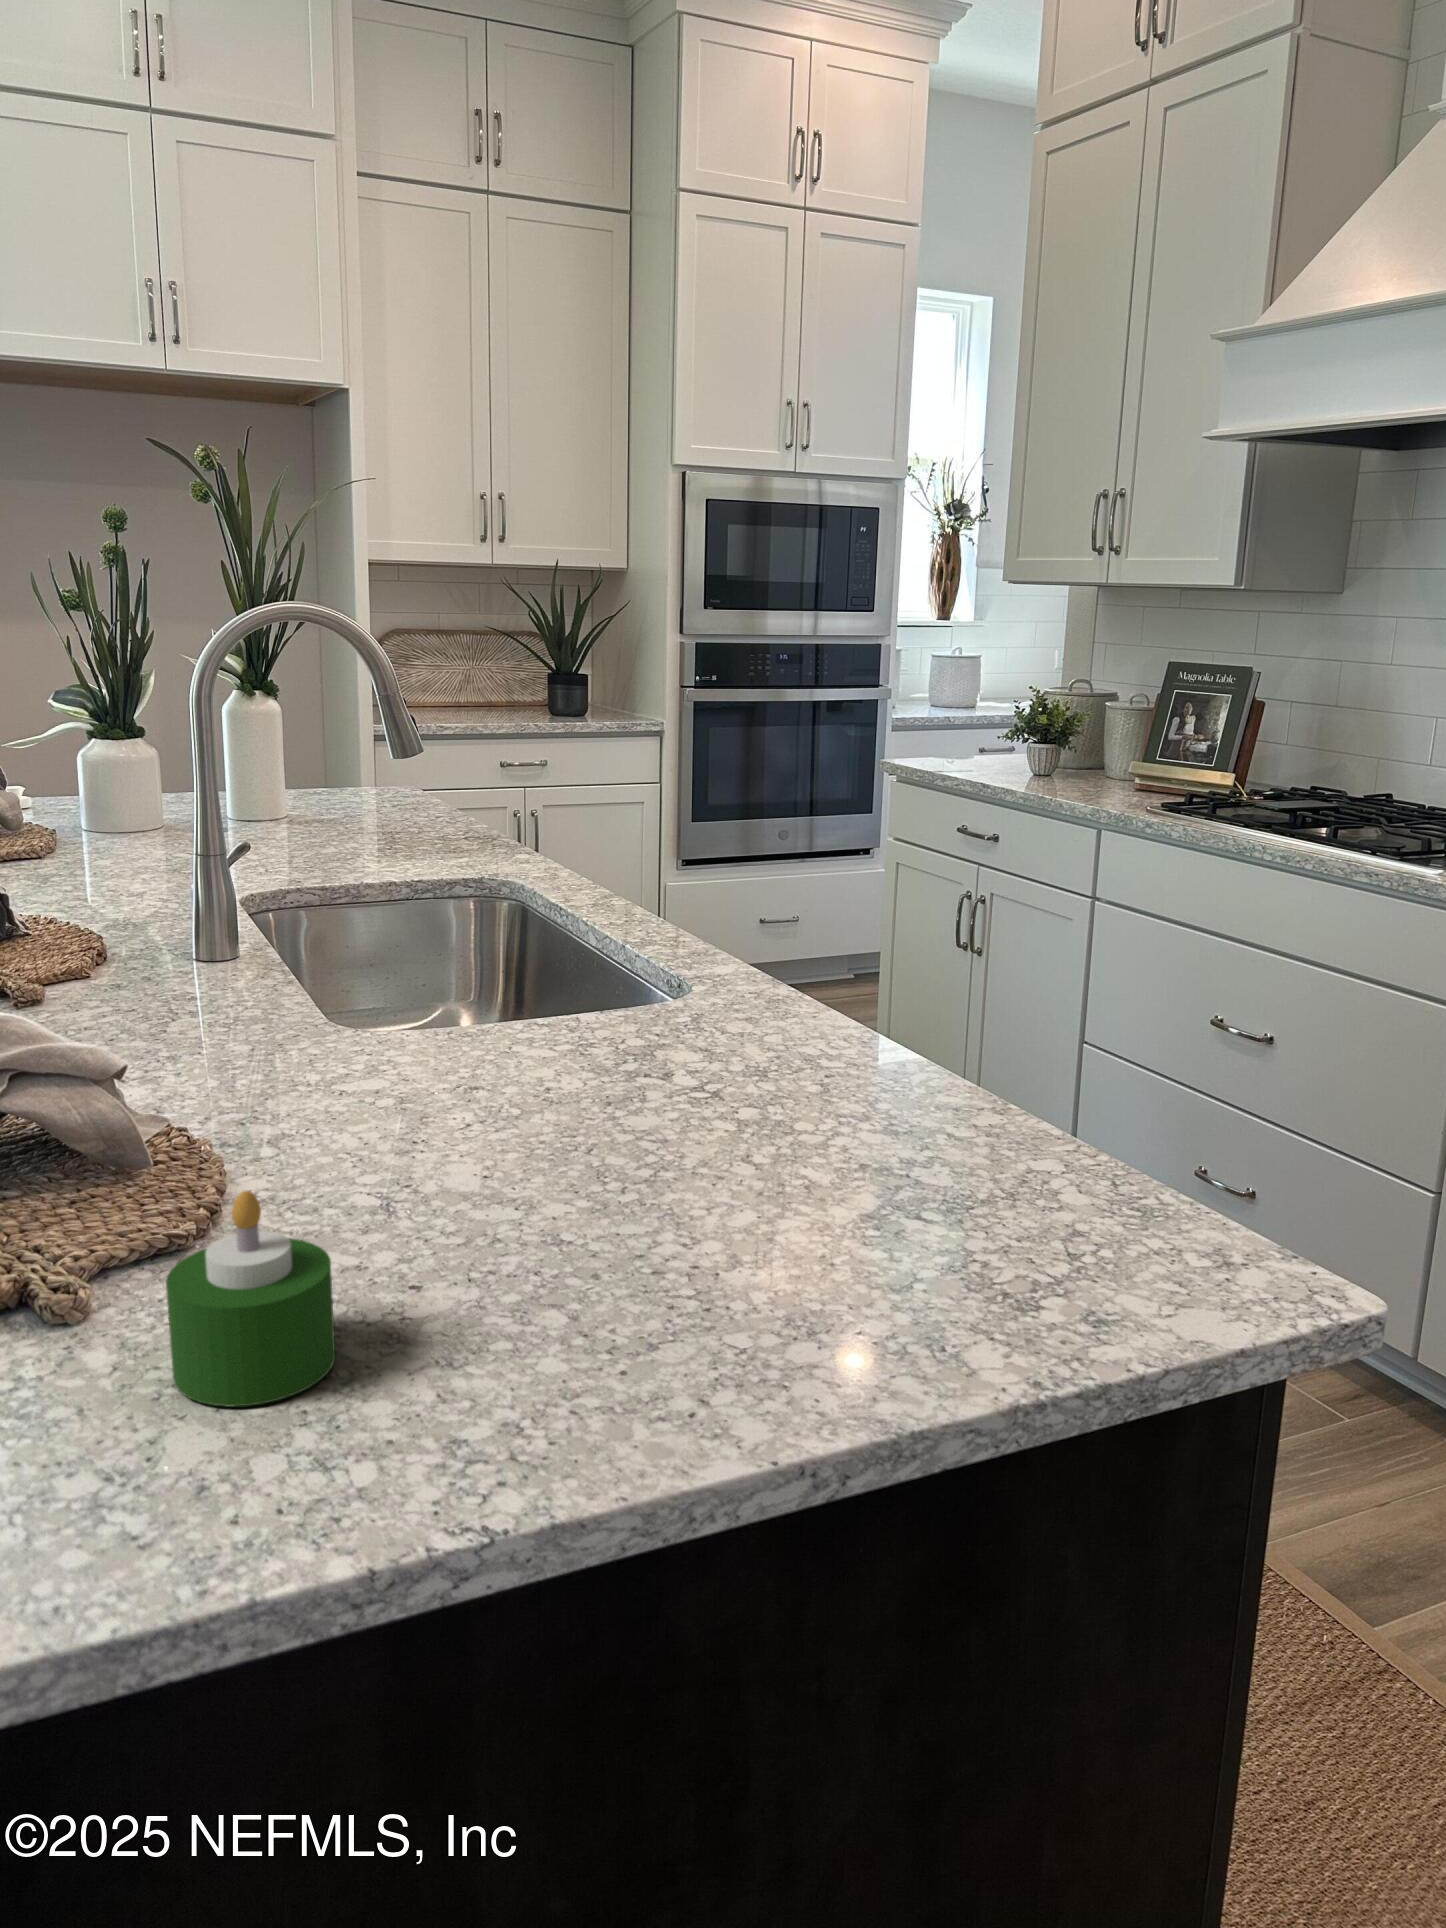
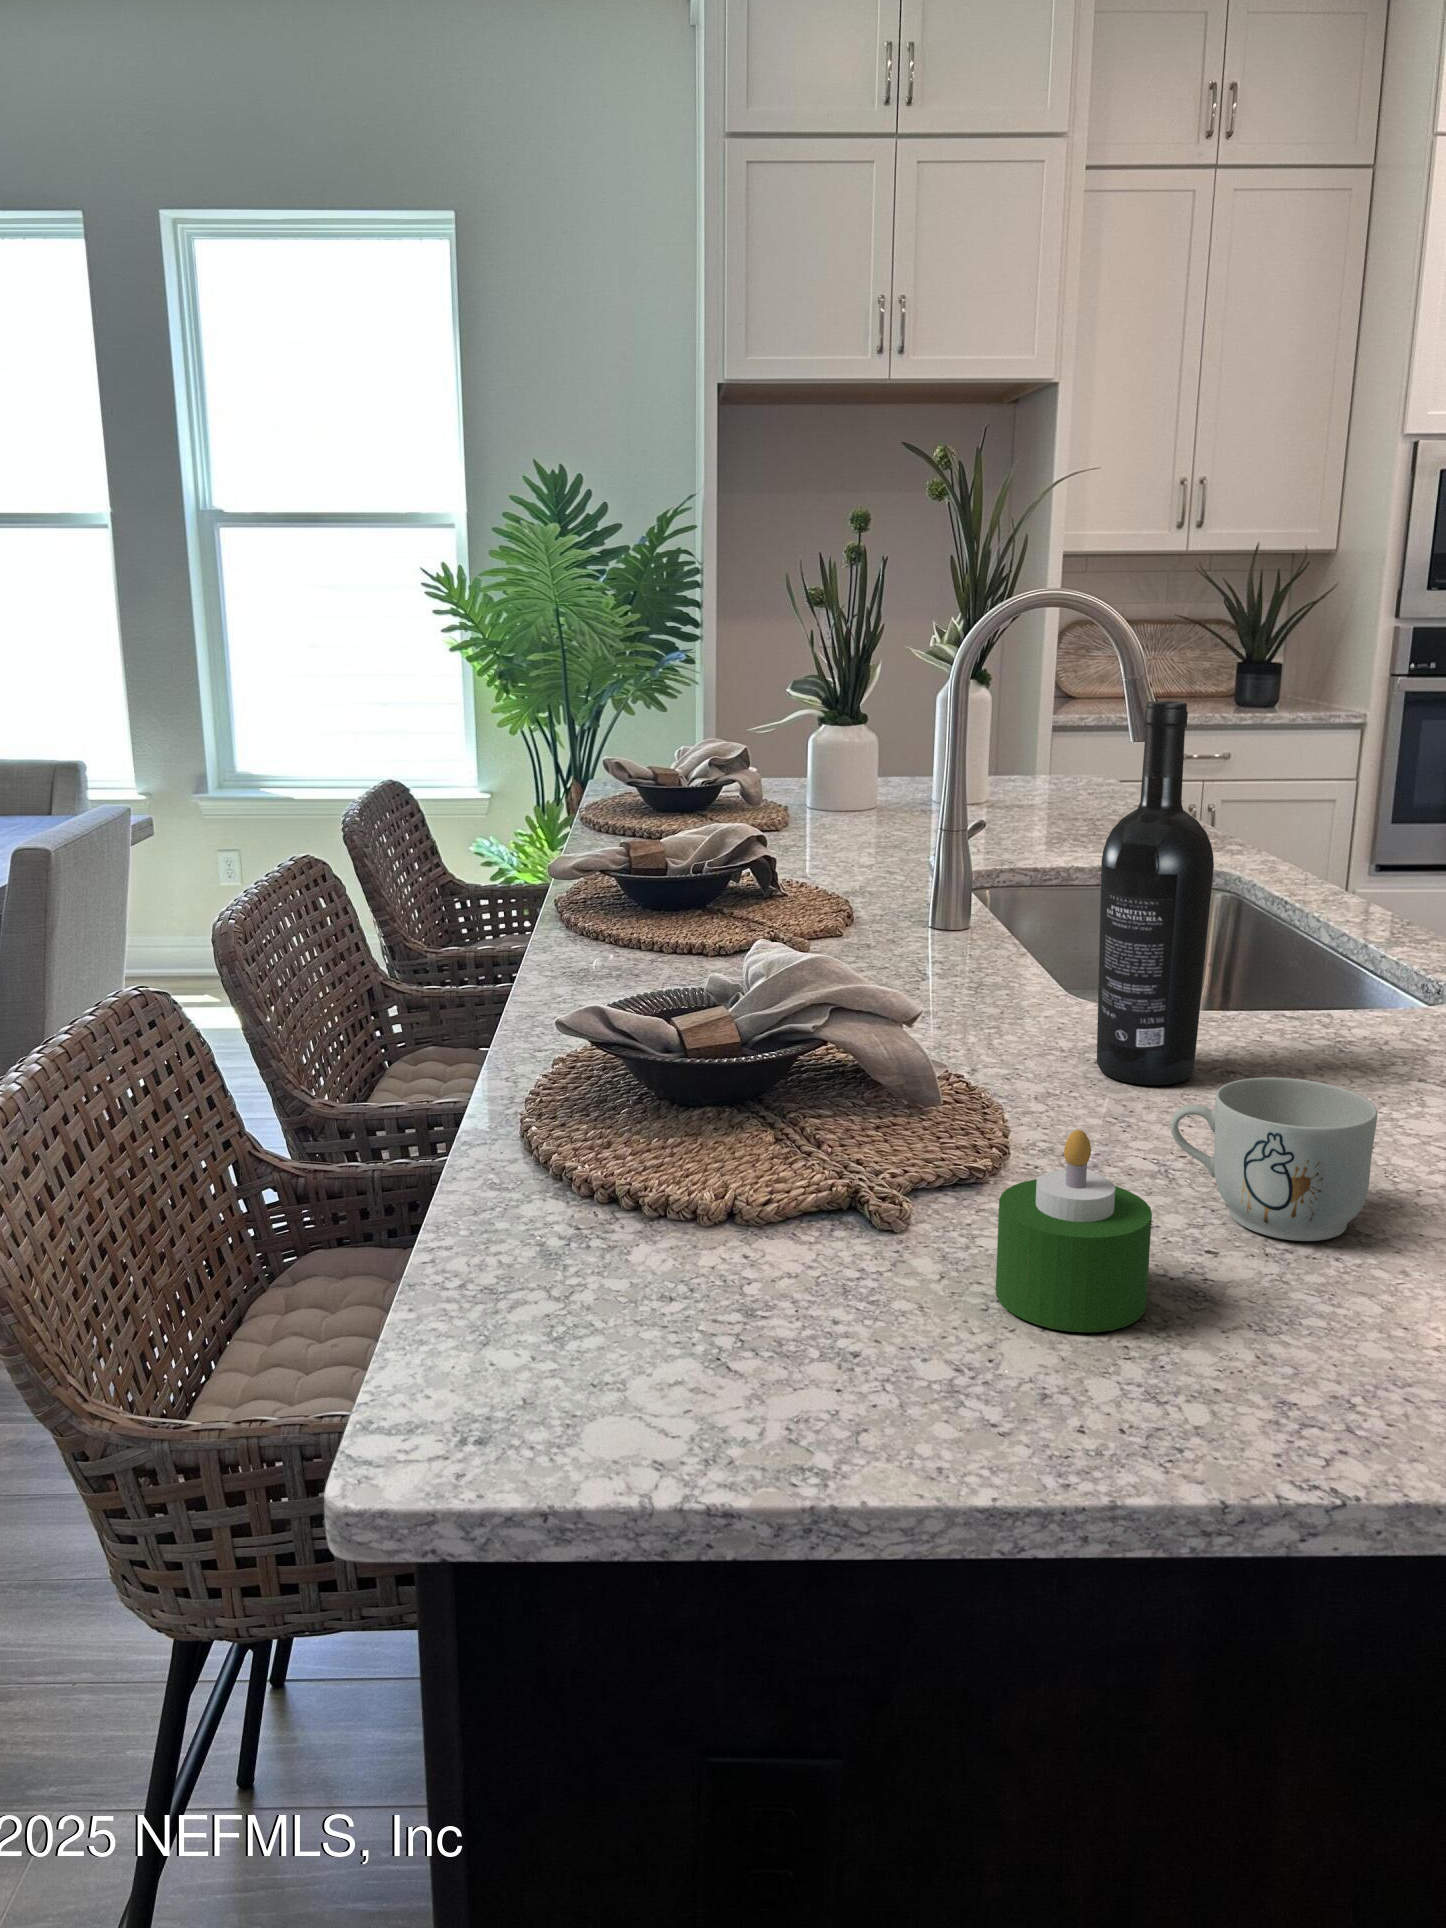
wine bottle: none [324,726,435,1111] -> present [1097,701,1214,1085]
mug: none [376,1098,567,1260] -> present [1171,1078,1377,1241]

